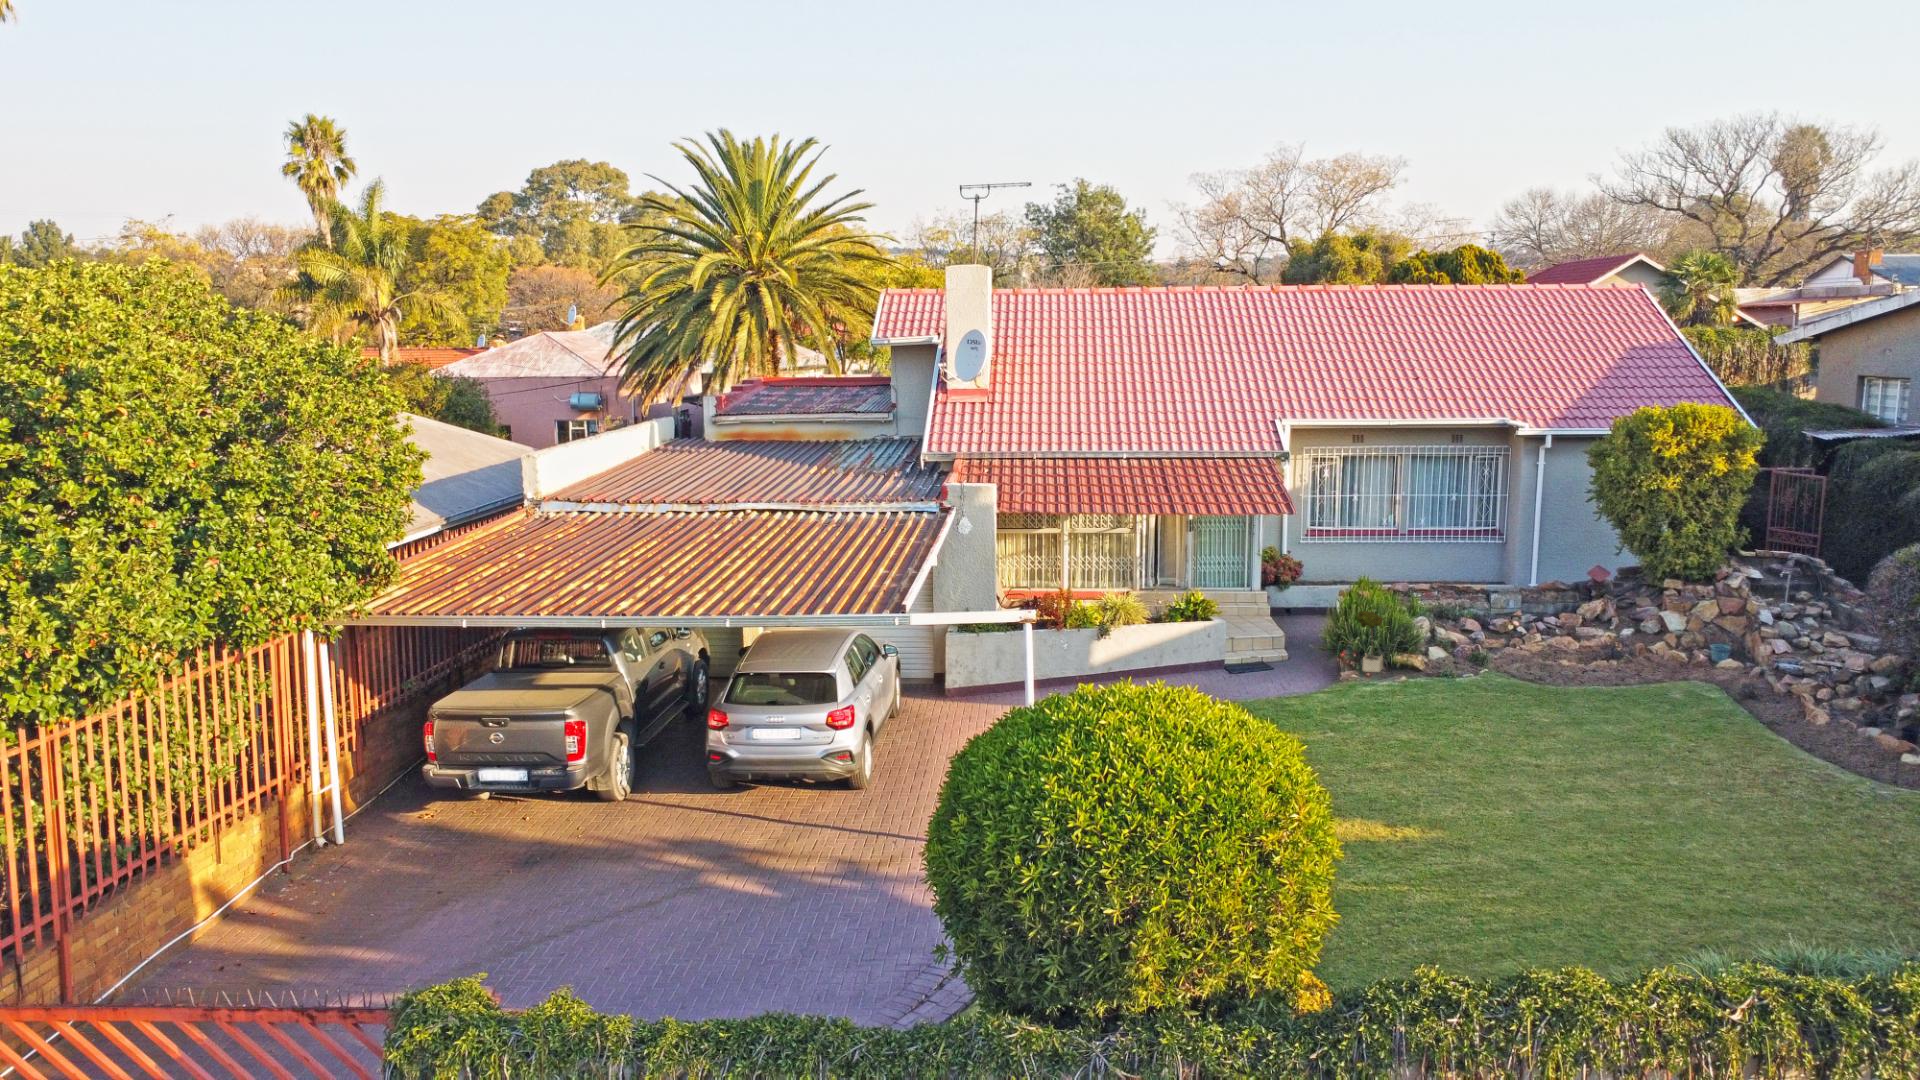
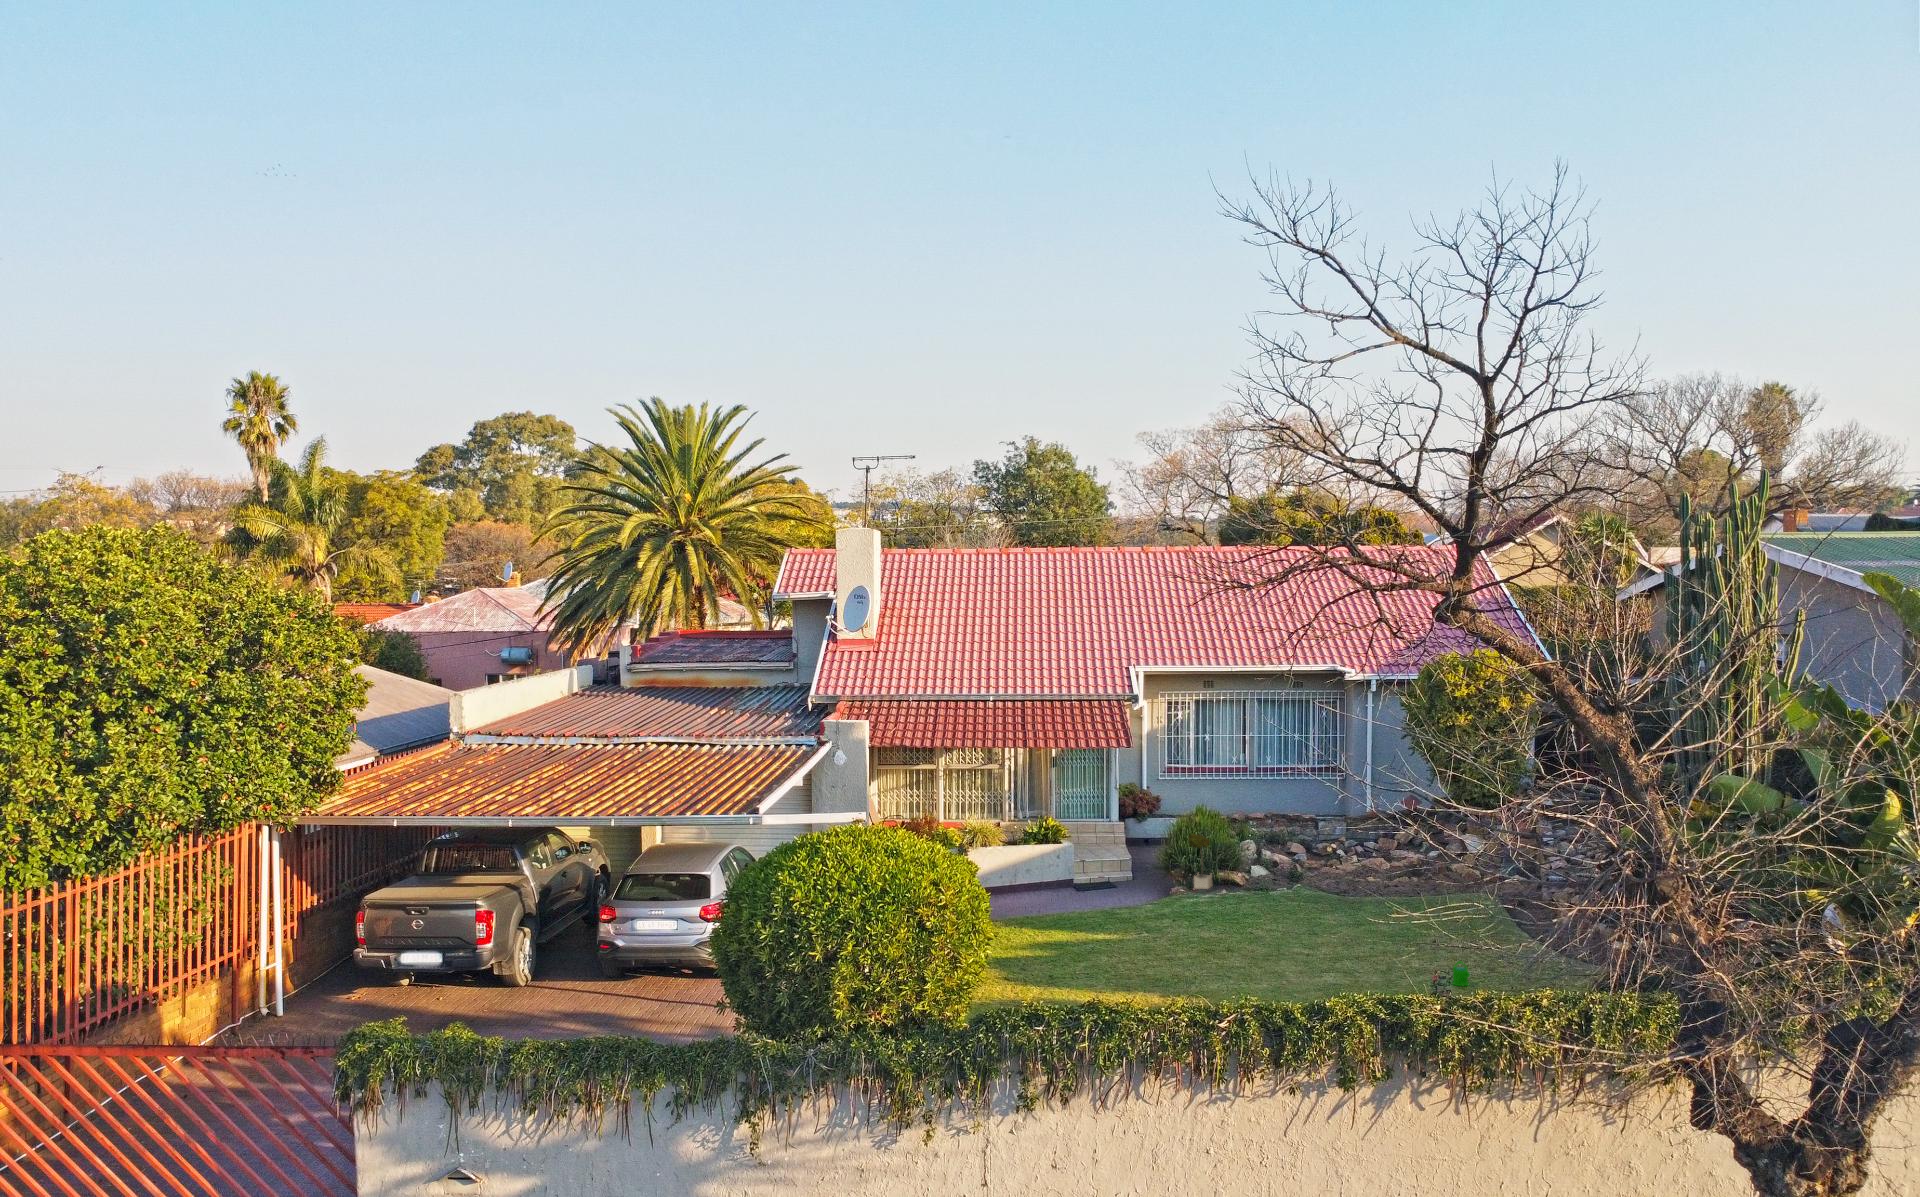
watering can: none [1771,798,1803,830] -> present [1452,961,1470,986]

